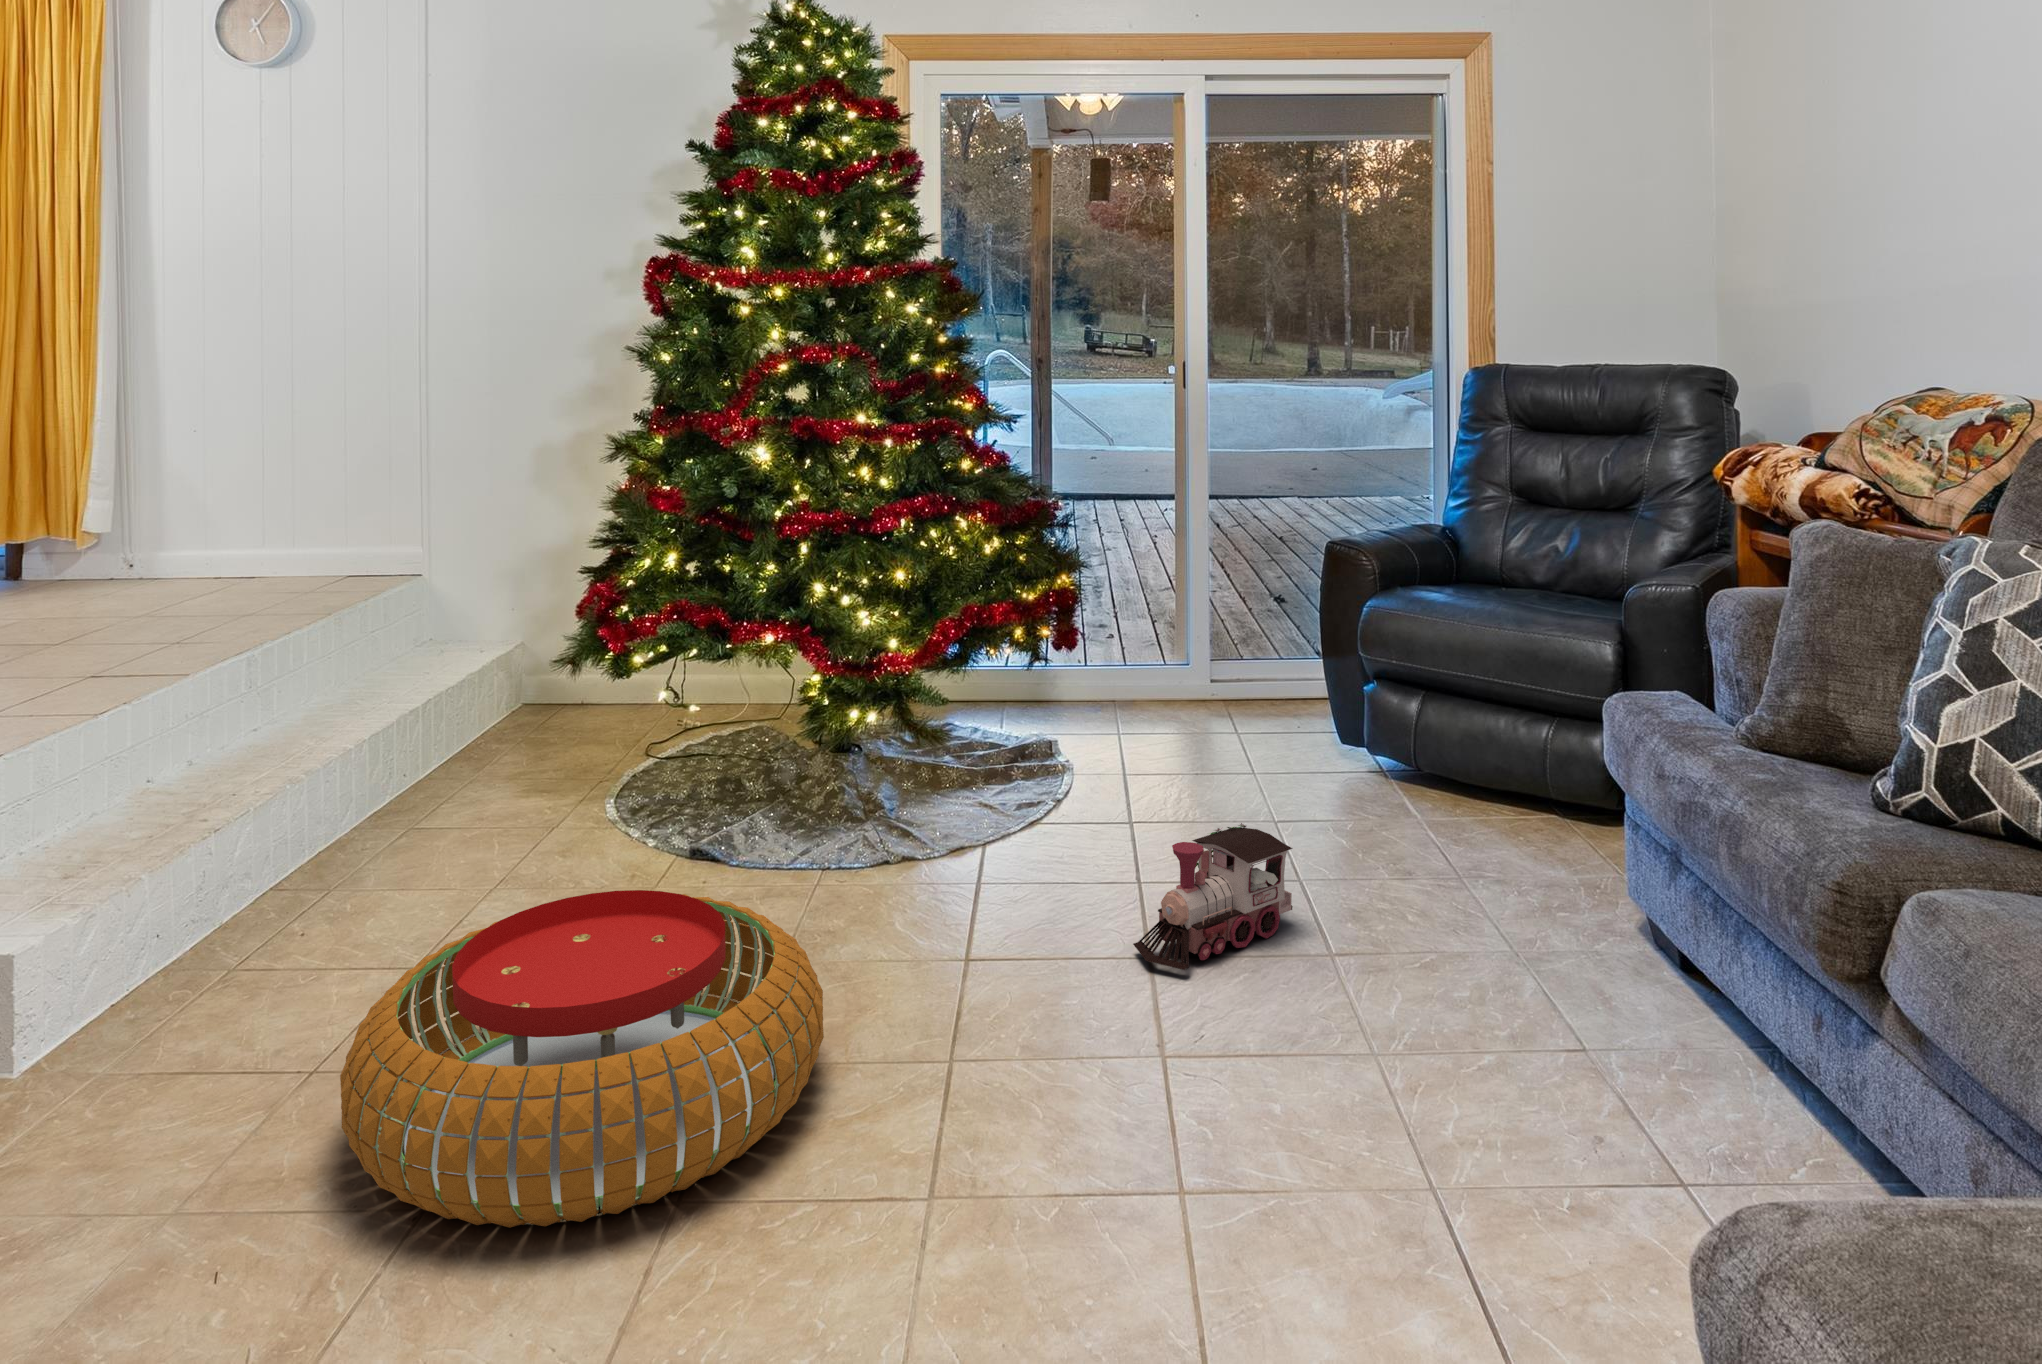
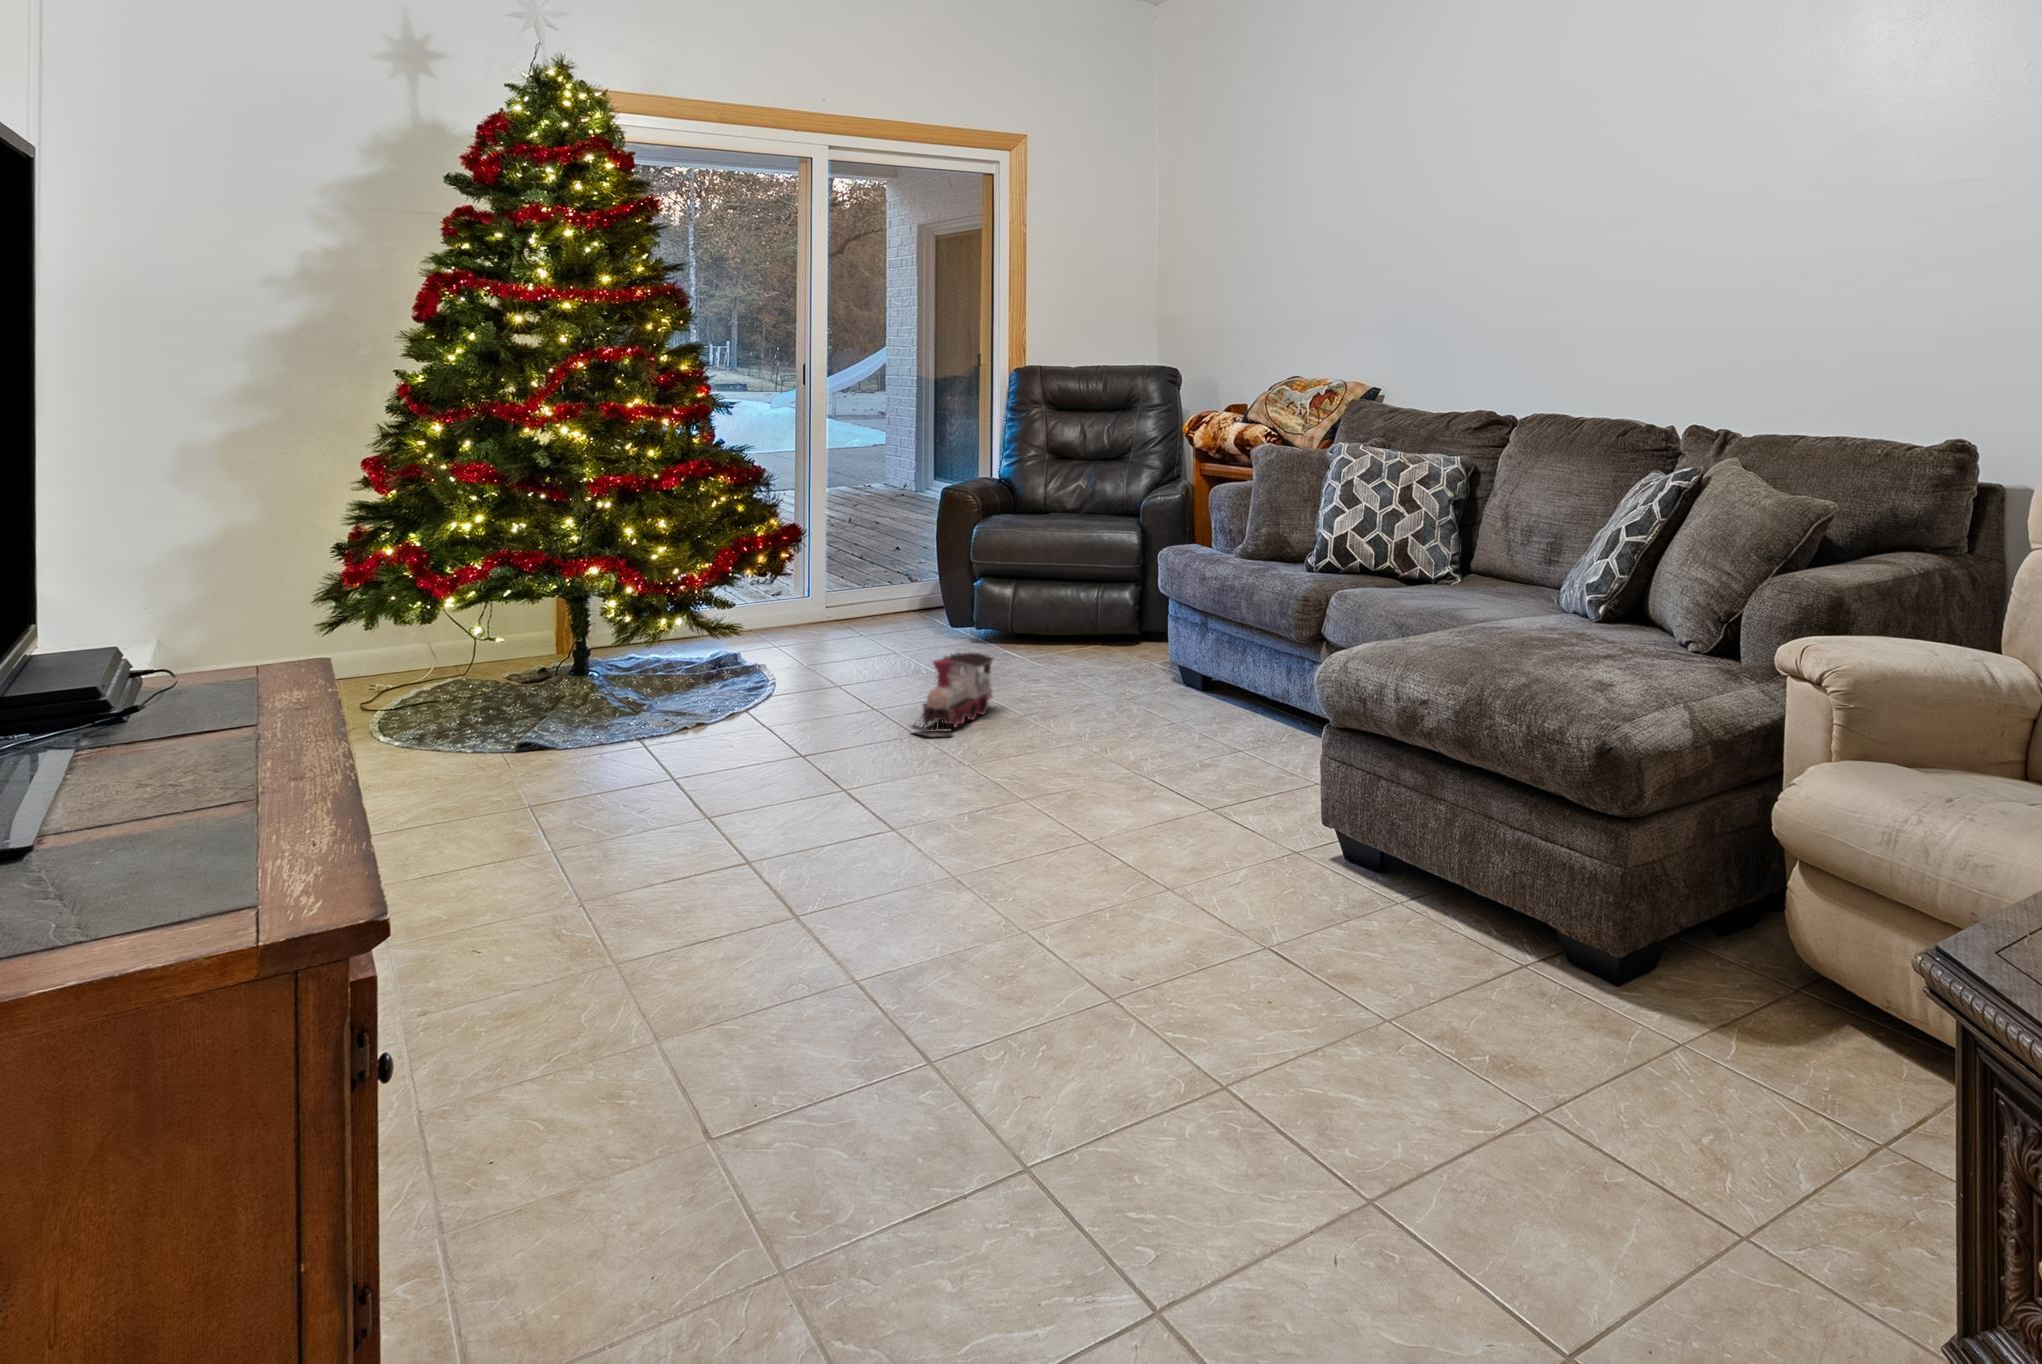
pouf: present [340,890,824,1228] -> none [456,716,788,899]

